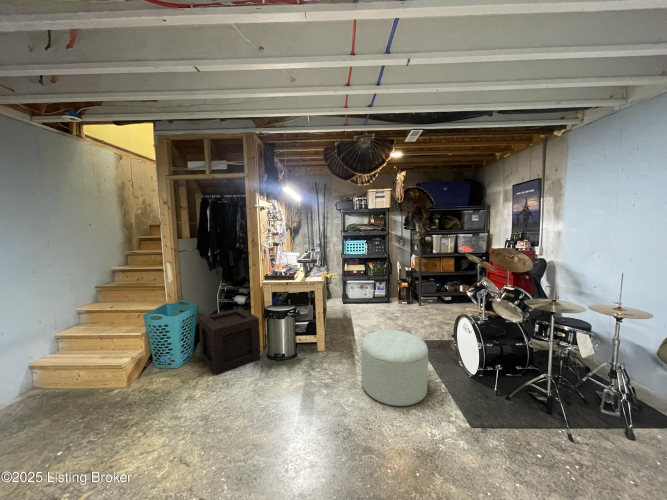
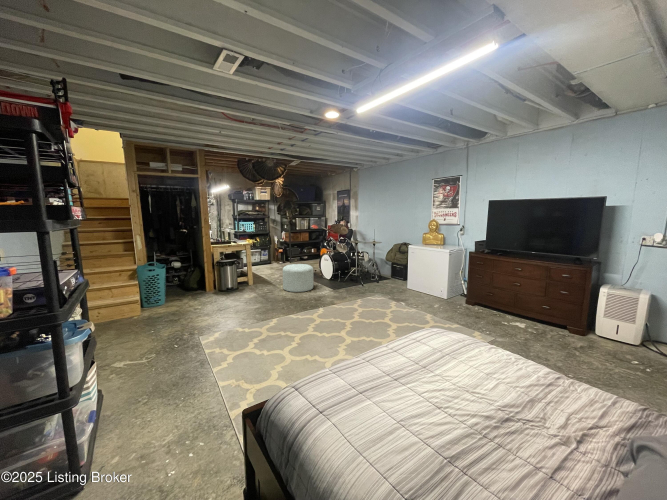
wooden crate: present [199,308,260,376] -> none [171,266,217,302]

